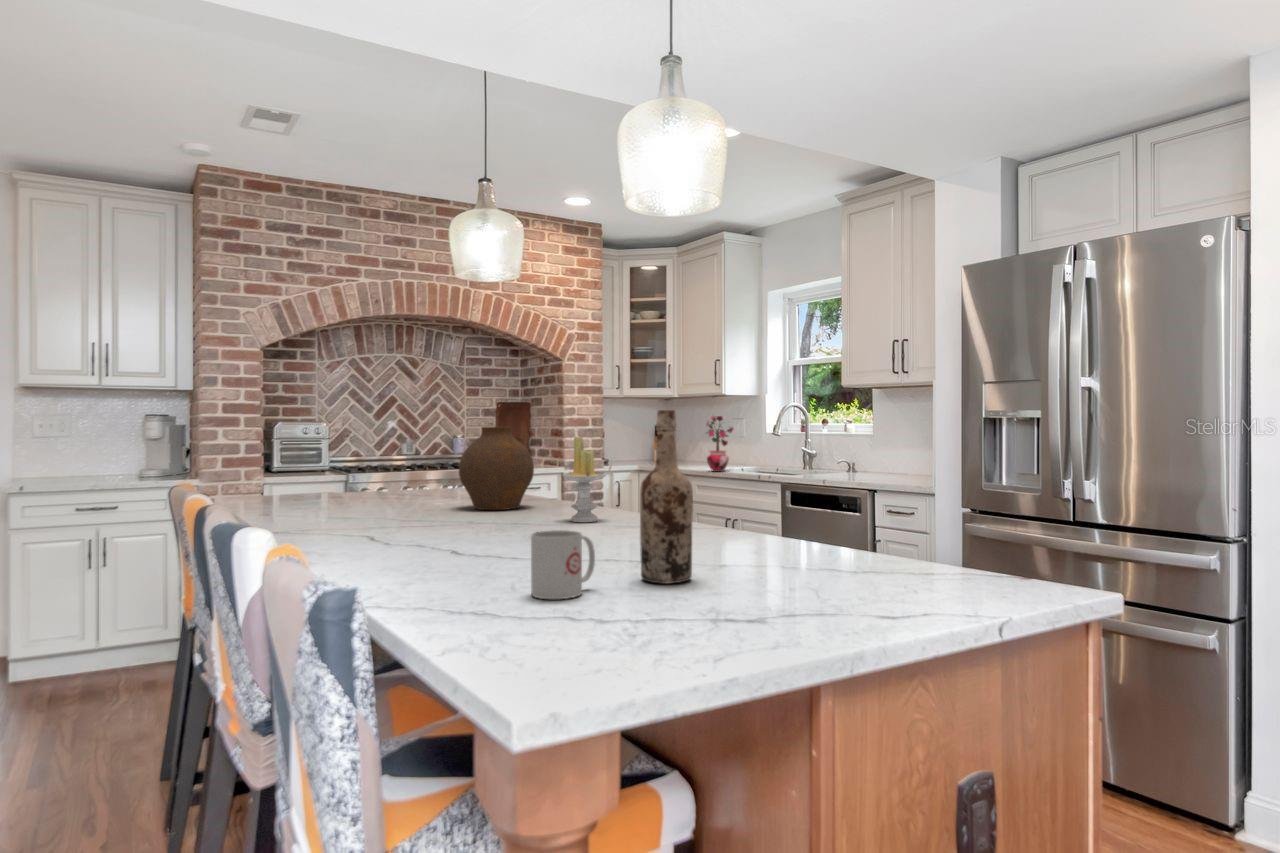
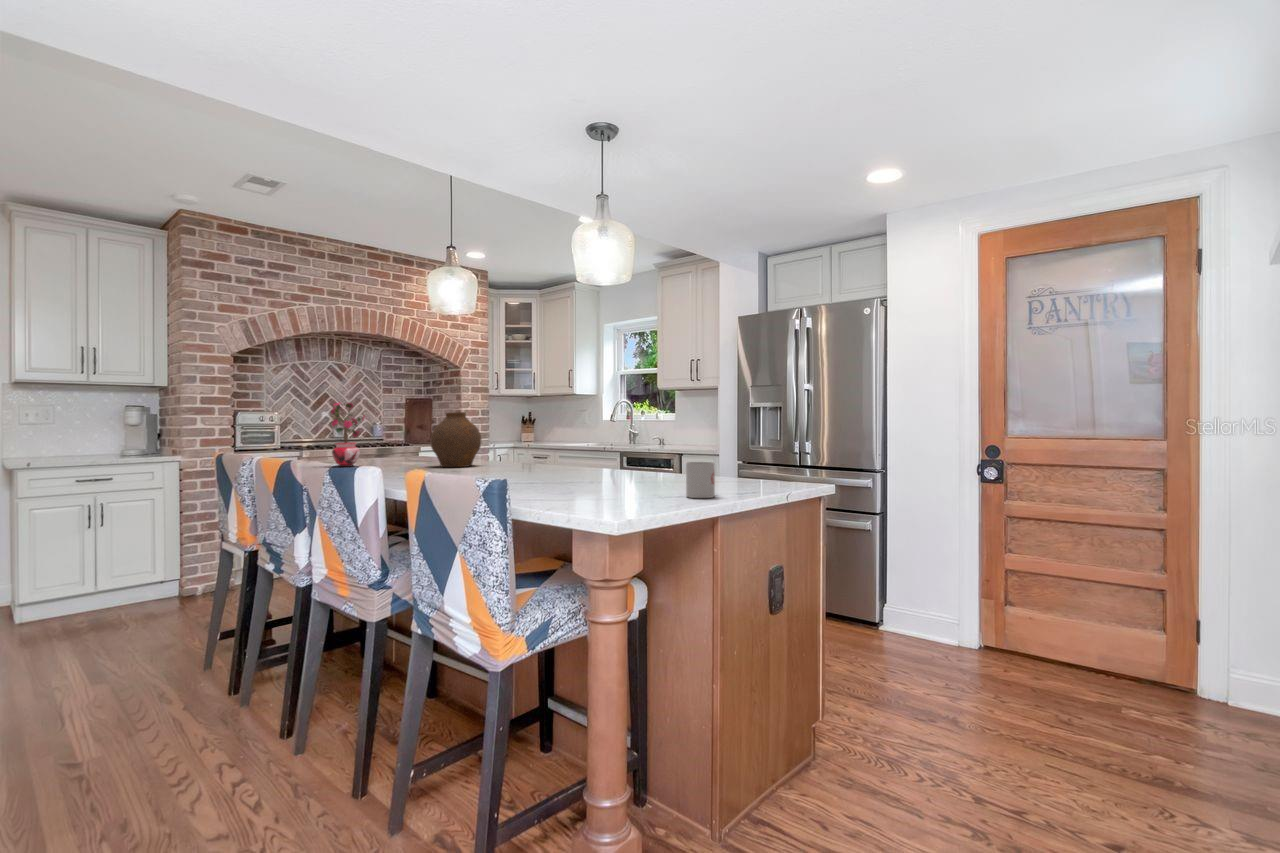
wine bottle: present [640,410,693,584] -> none [601,398,628,487]
potted plant: present [706,416,733,472] -> present [331,403,365,467]
candle: present [563,436,606,522] -> none [514,417,540,470]
mug: present [531,530,595,599] -> present [686,462,715,498]

